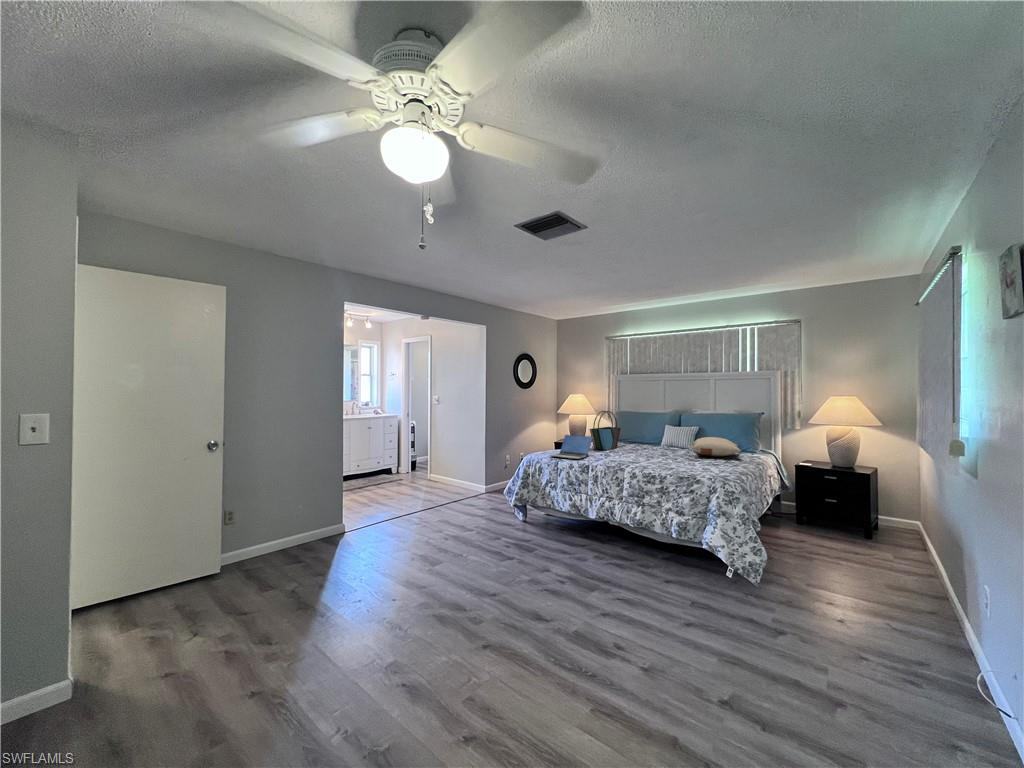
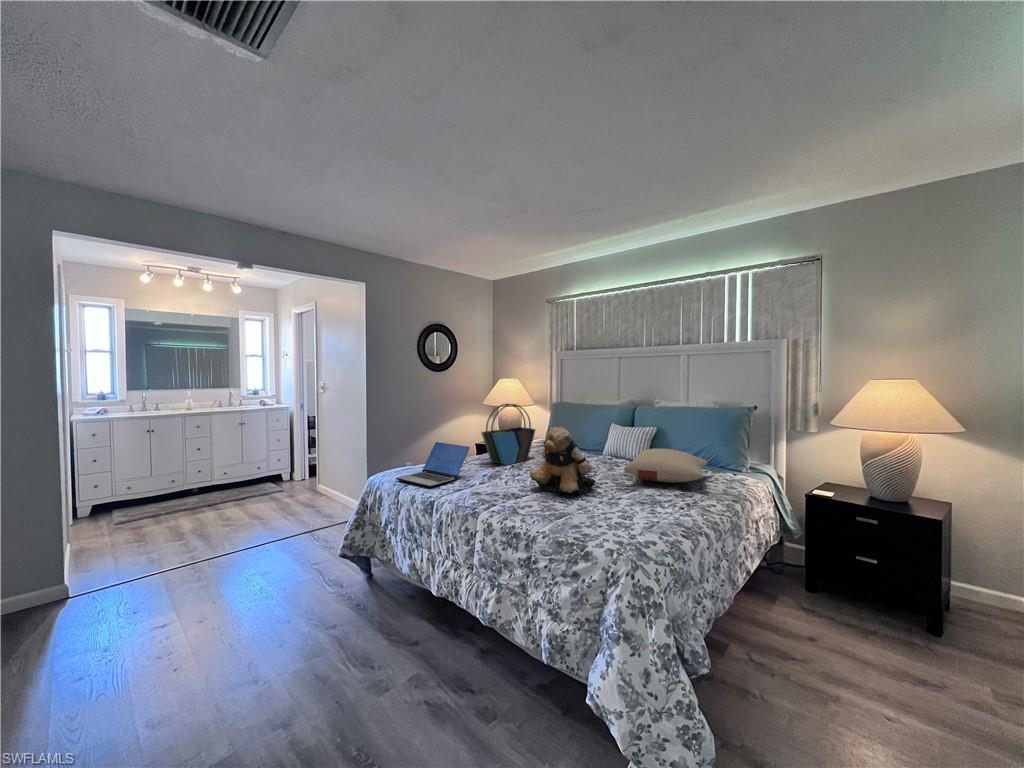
teddy bear: none [638,423,678,462] -> present [530,427,595,495]

